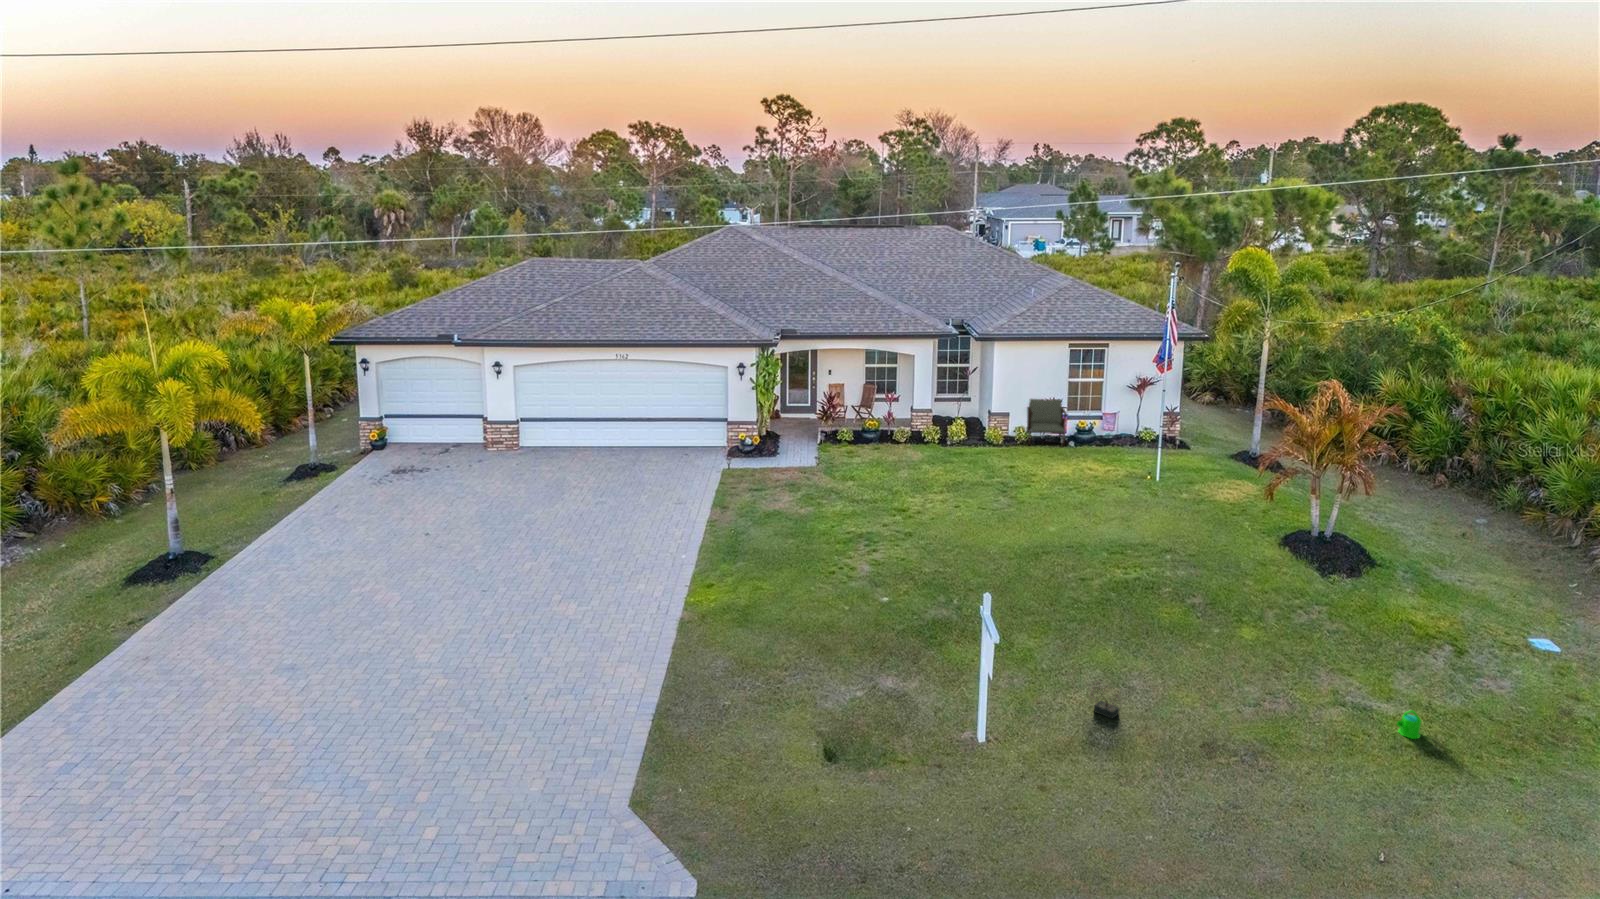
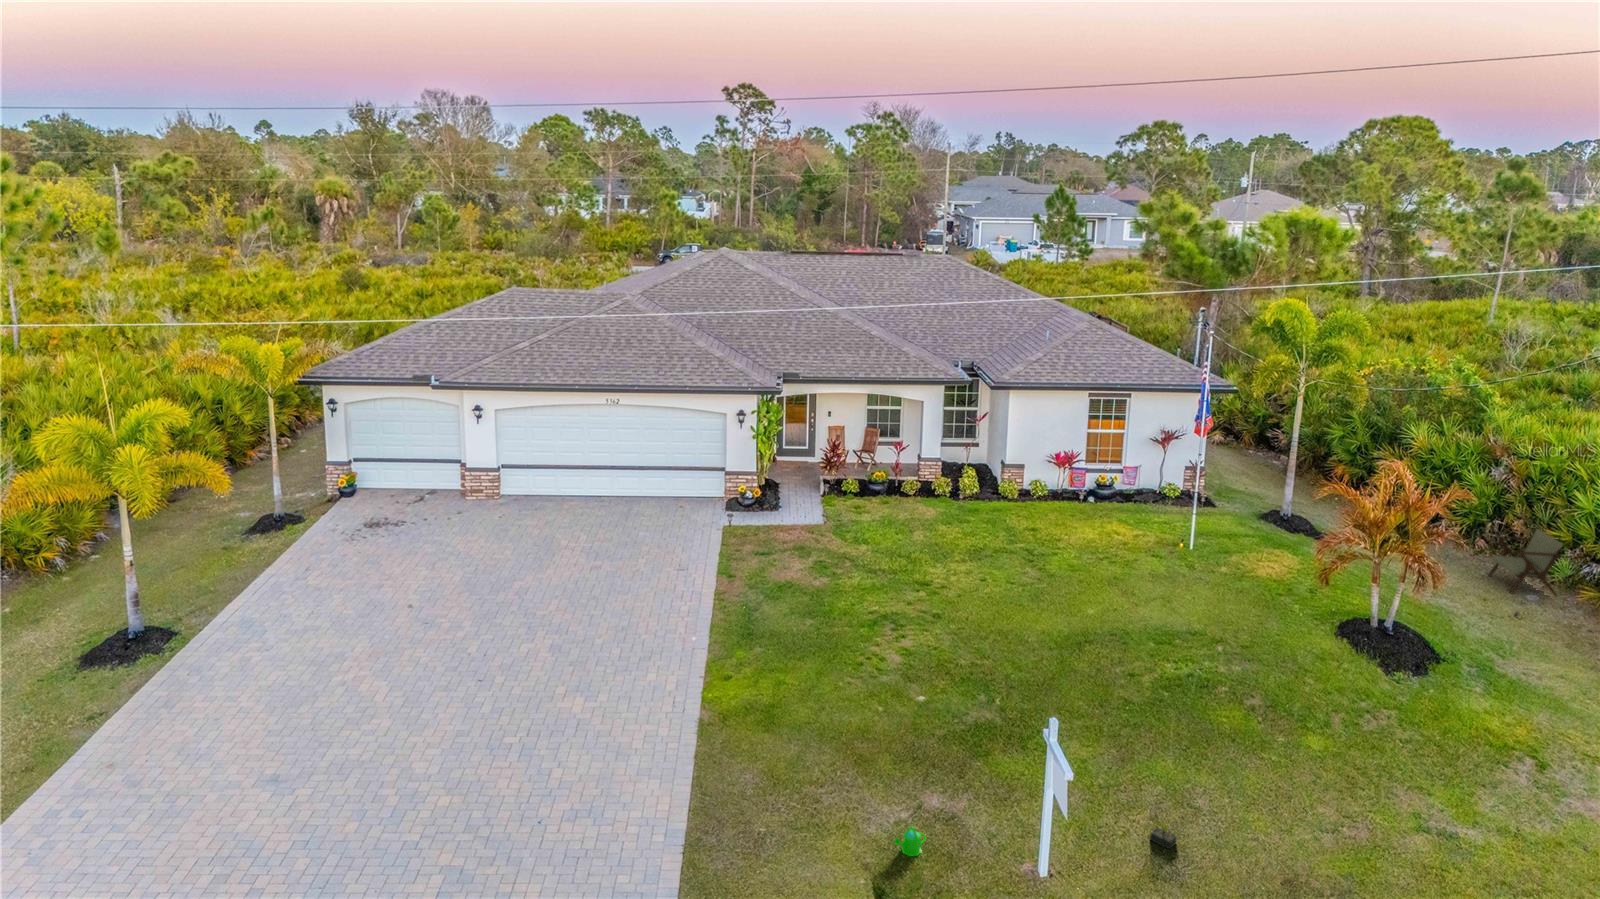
lounge chair: present [1026,399,1067,445] -> present [1488,529,1563,597]
watering can: present [1397,710,1421,739] -> present [894,827,926,856]

